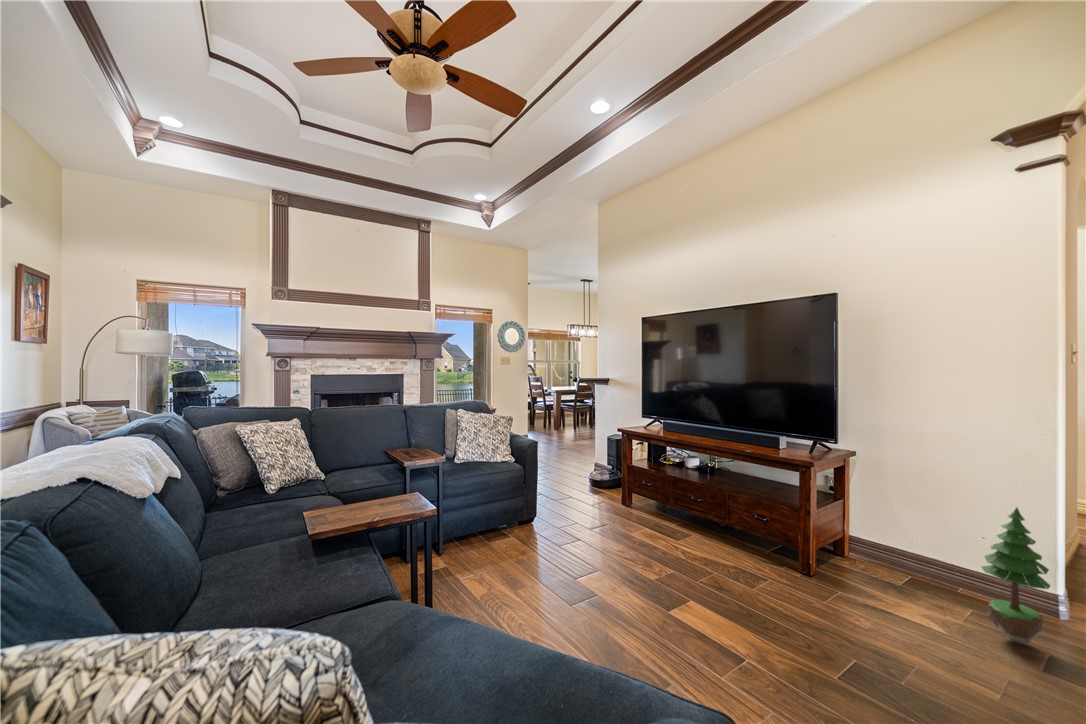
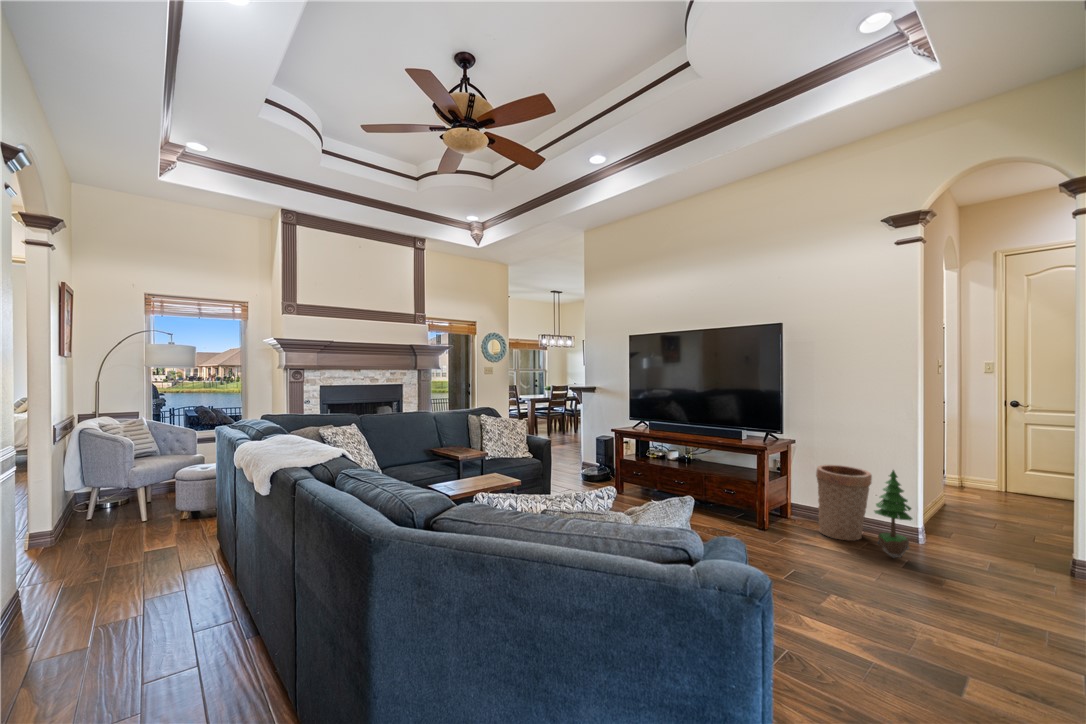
basket: none [886,489,974,601] -> present [816,465,872,540]

